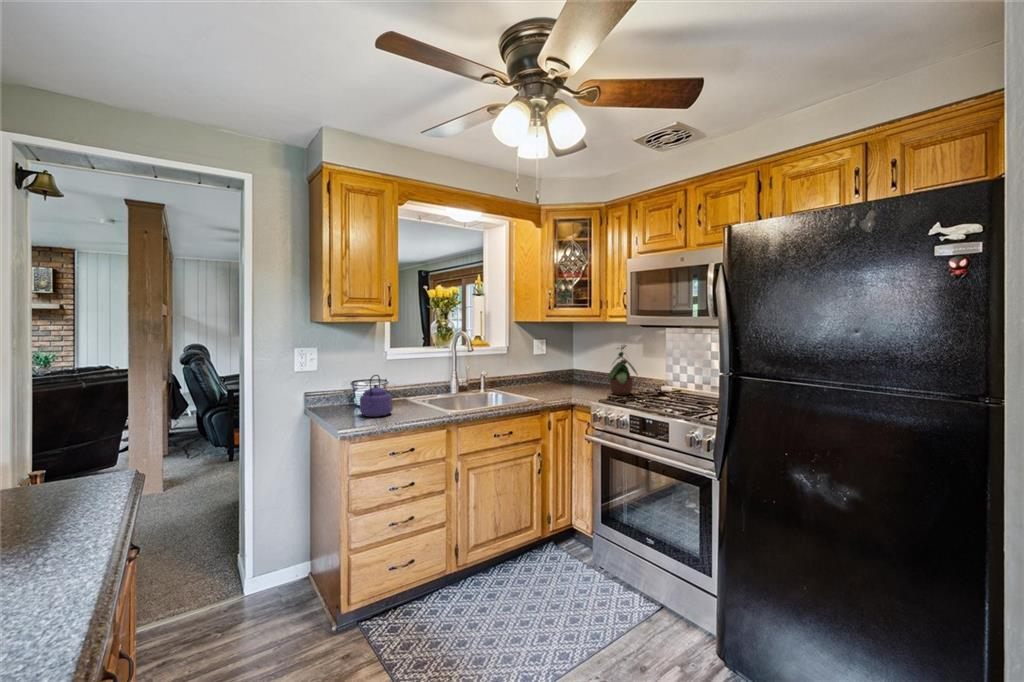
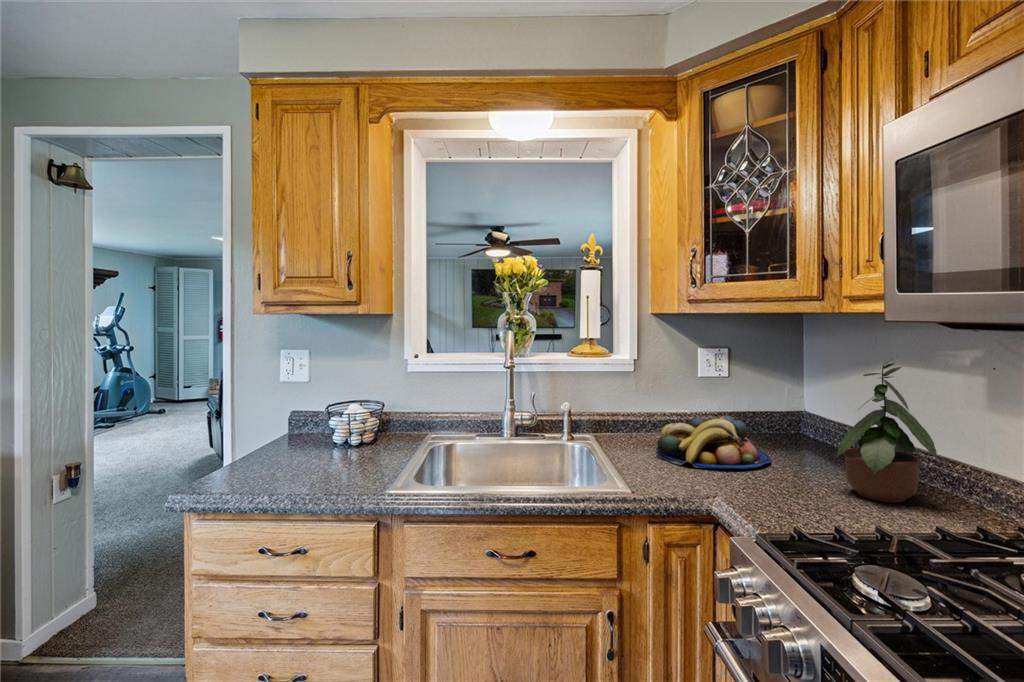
fruit bowl: none [528,371,578,394] -> present [656,415,771,469]
kettle: present [360,375,393,417] -> none [257,399,335,473]

